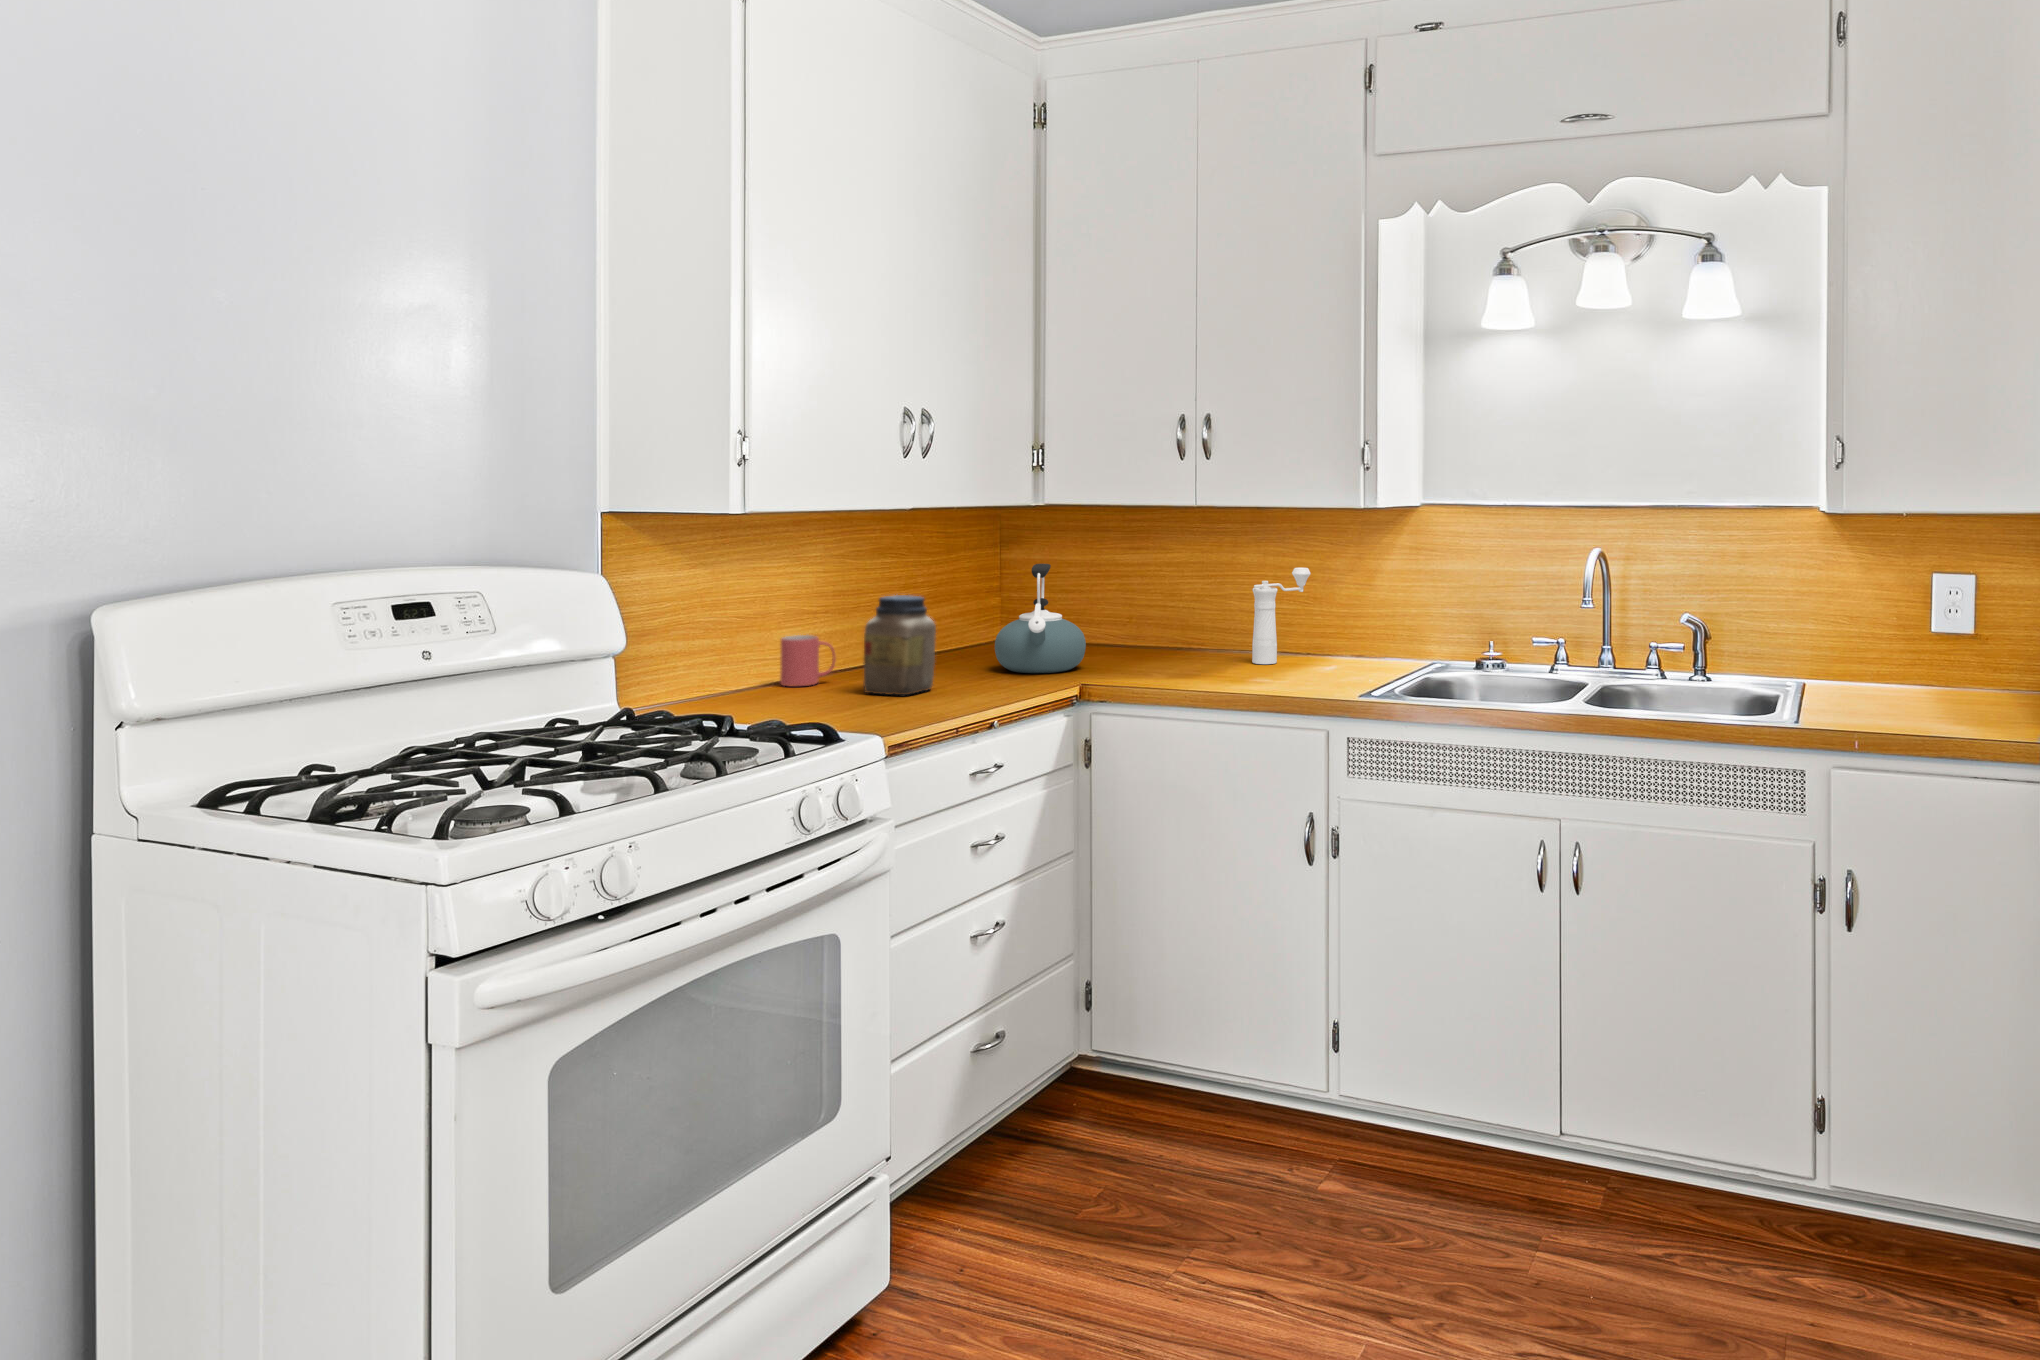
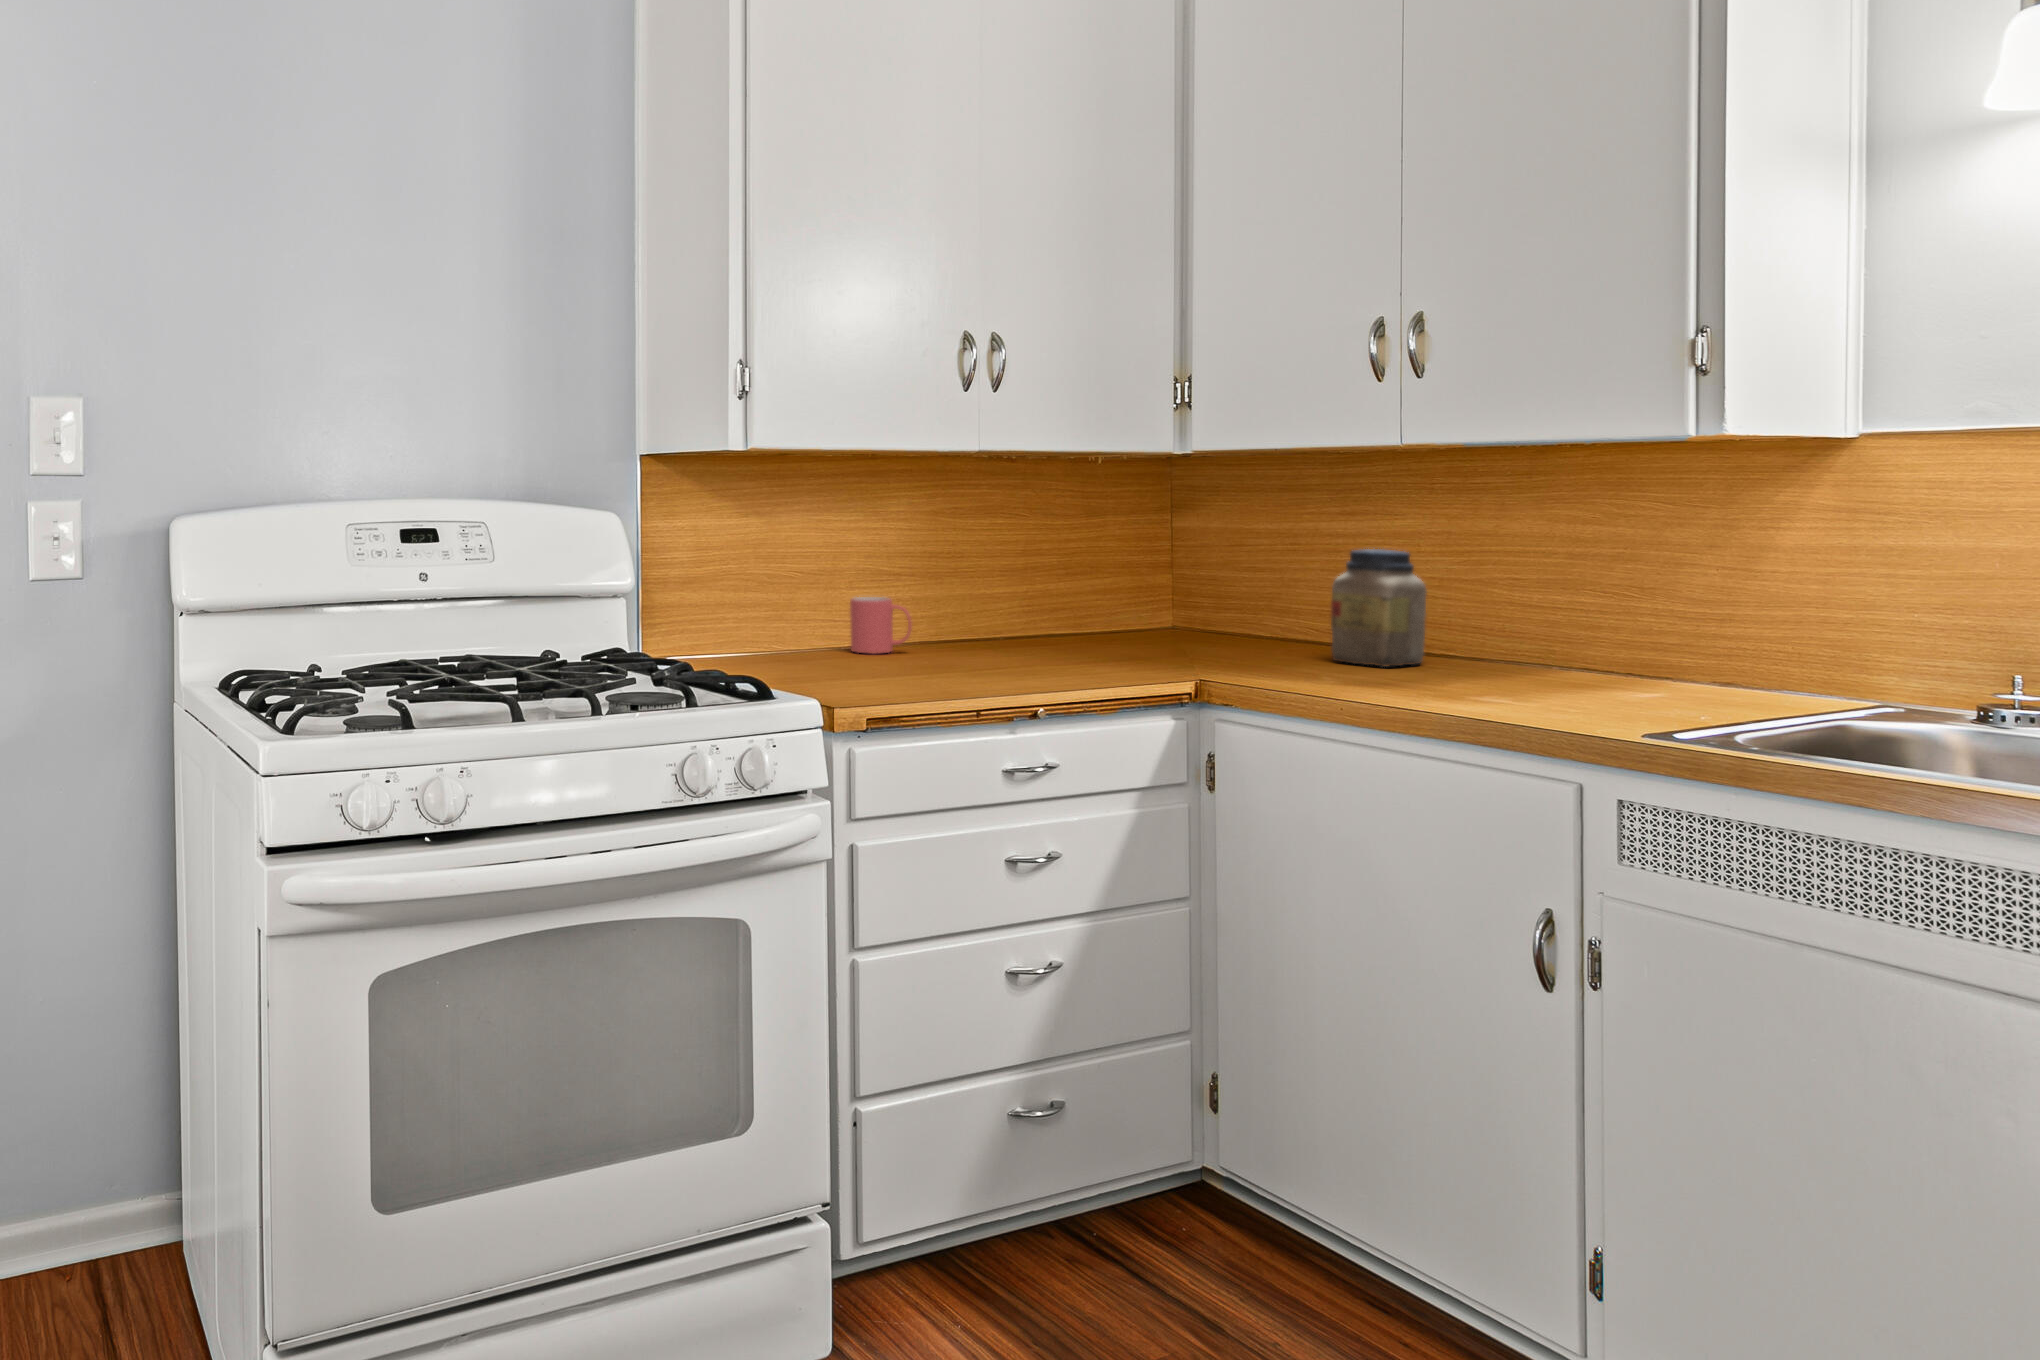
kettle: present [995,564,1086,673] -> none [1115,525,1242,664]
pepper mill: present [1252,568,1311,664] -> none [1510,540,1625,681]
jar: present [863,595,936,695] -> present [1331,549,1426,667]

